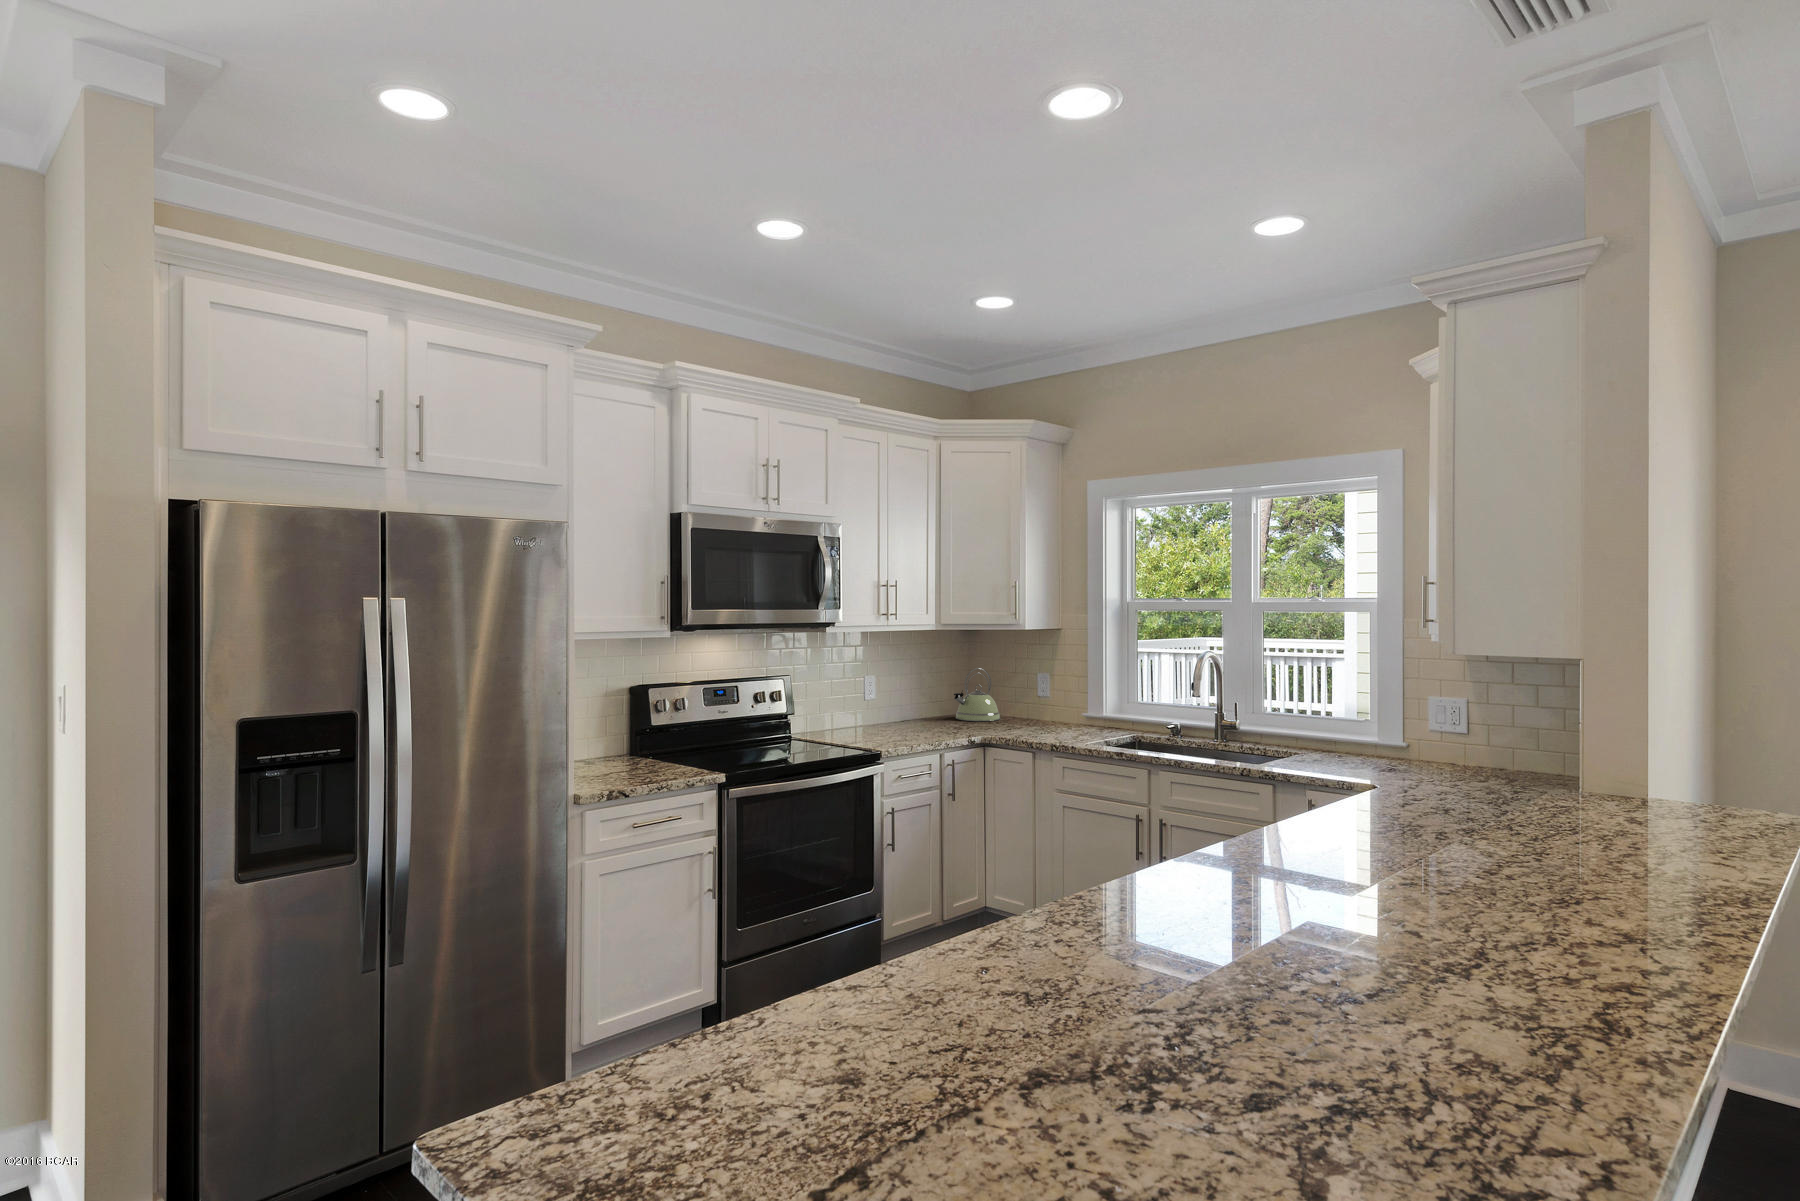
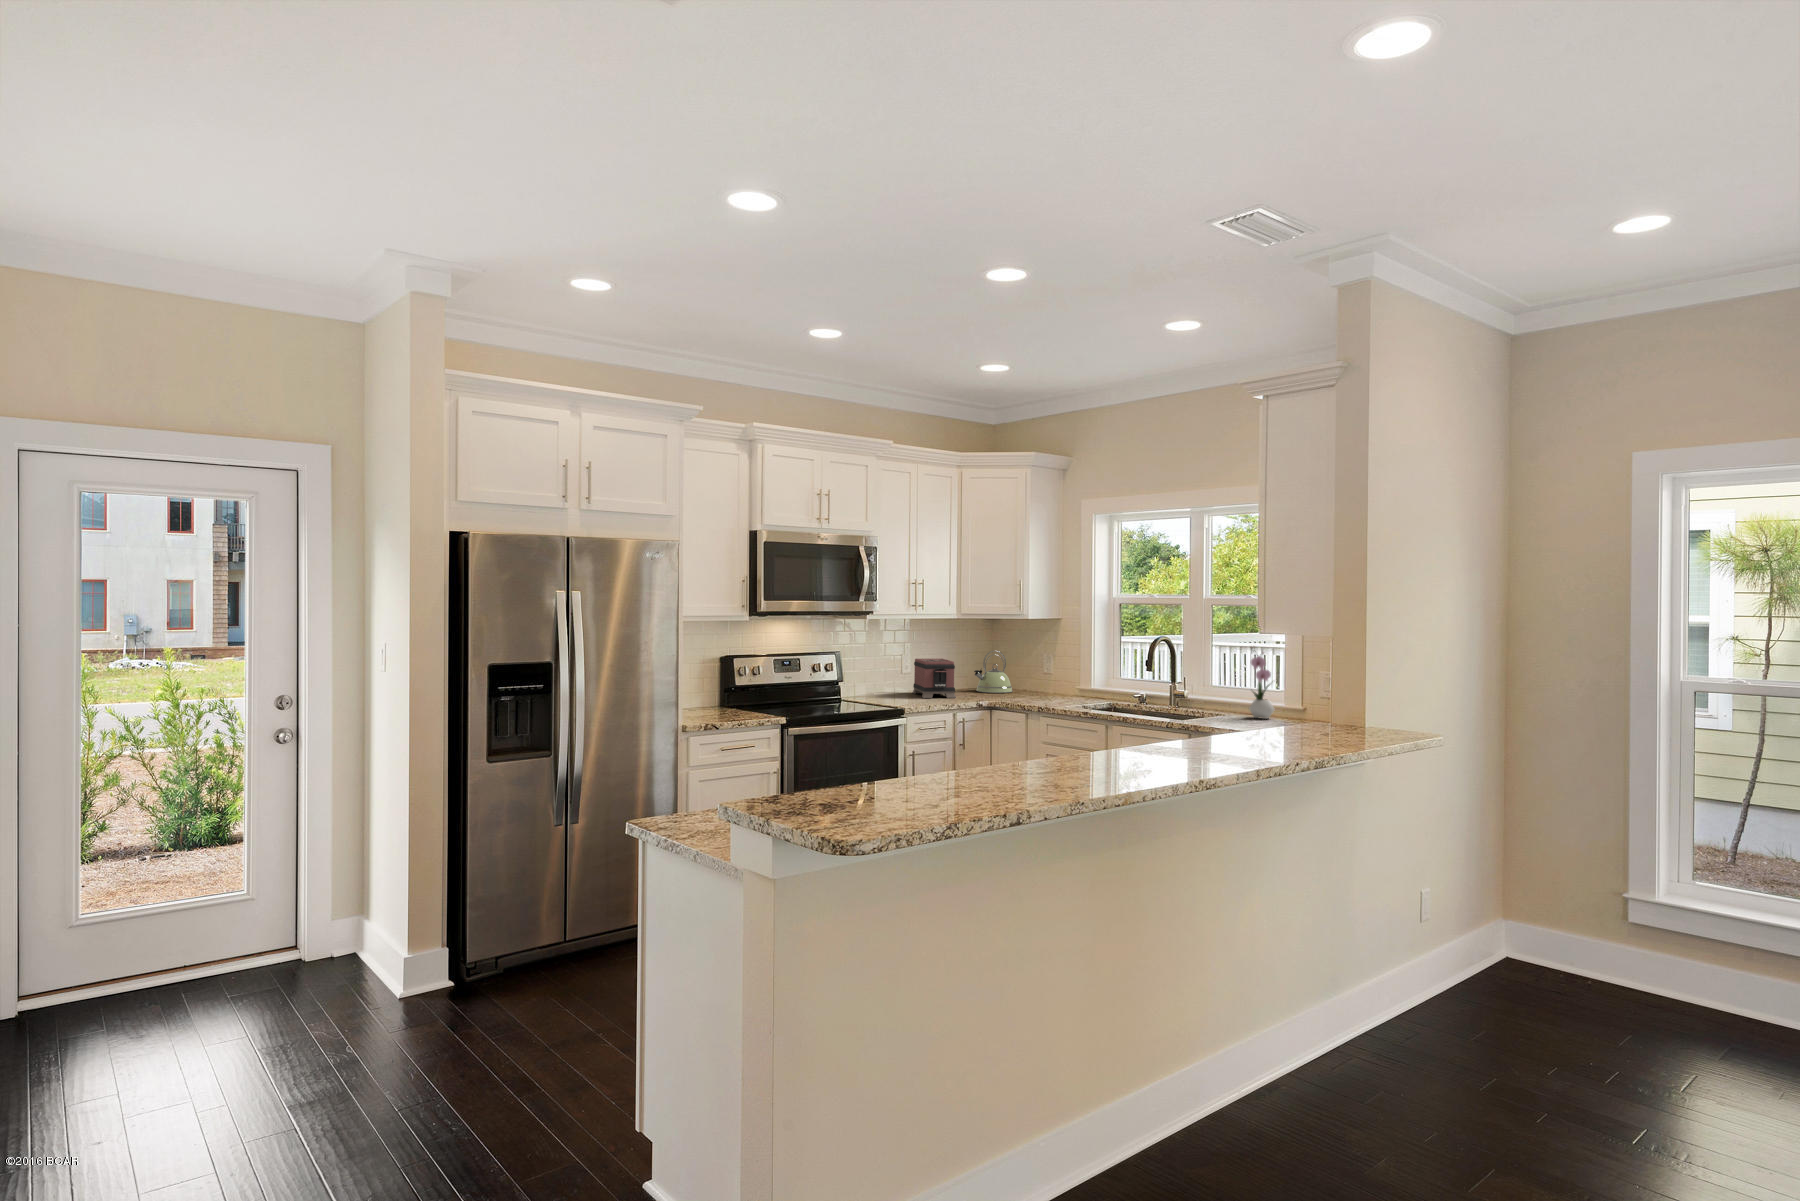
flower arrangement: none [1334,664,1371,760] -> present [1249,650,1274,719]
toaster: none [878,679,938,732] -> present [913,659,956,698]

